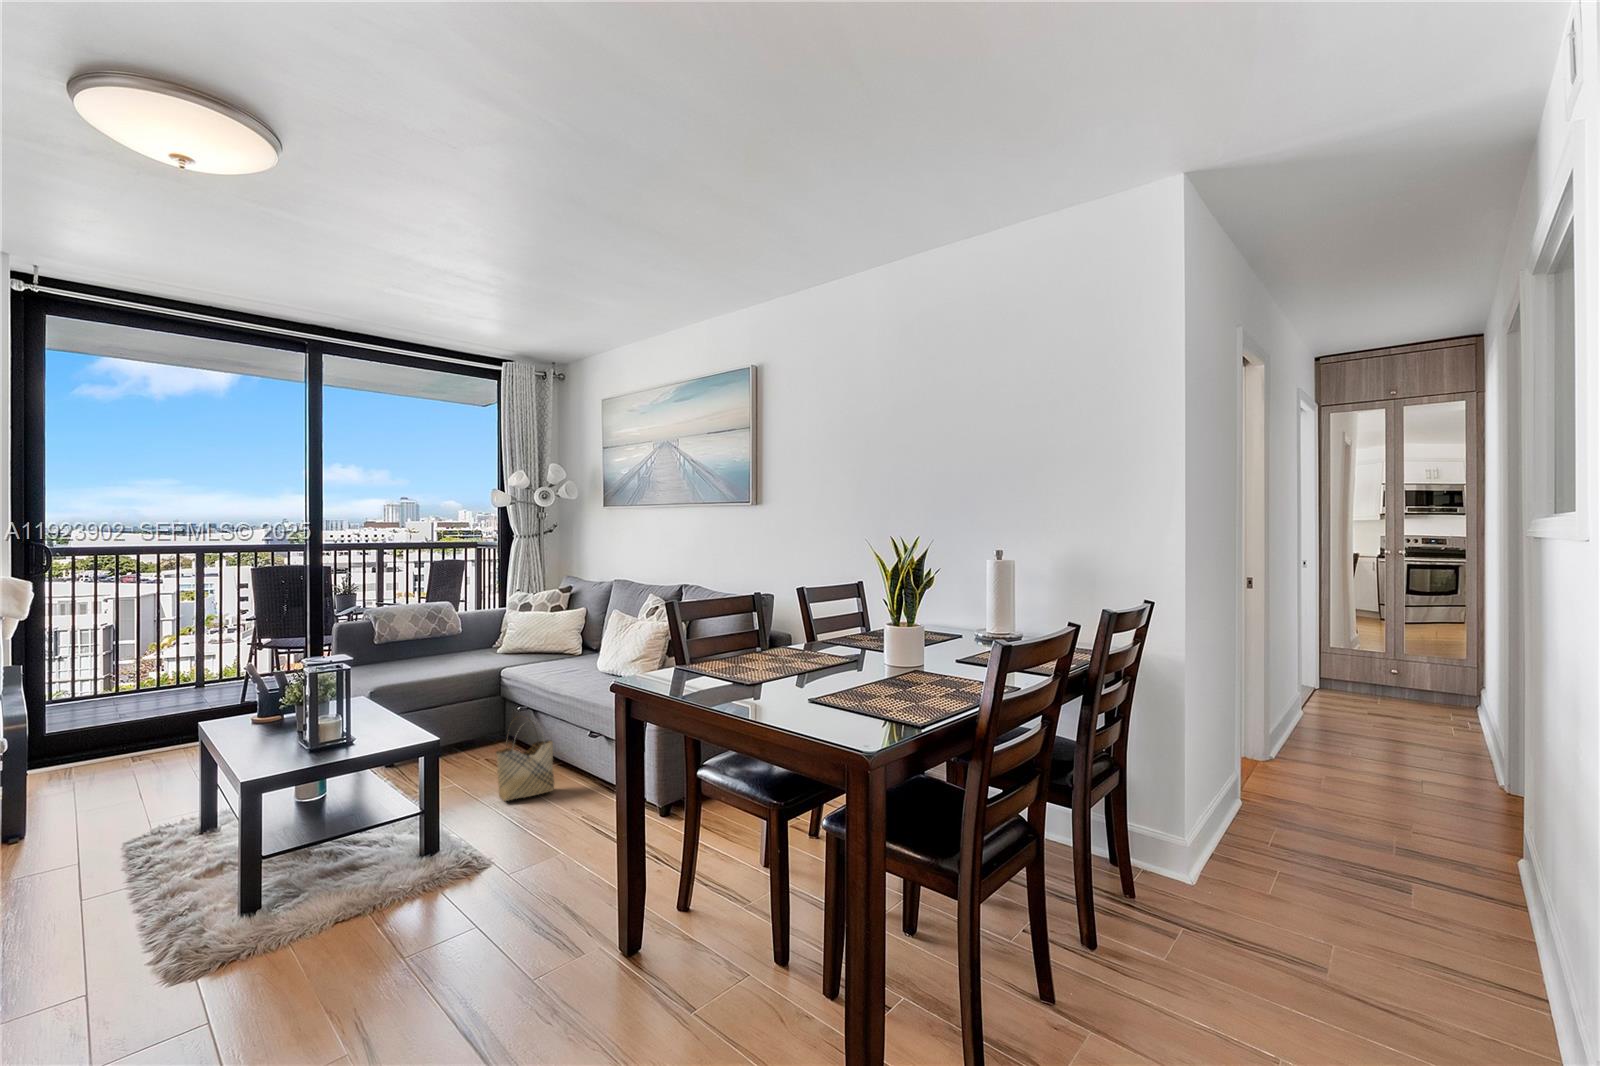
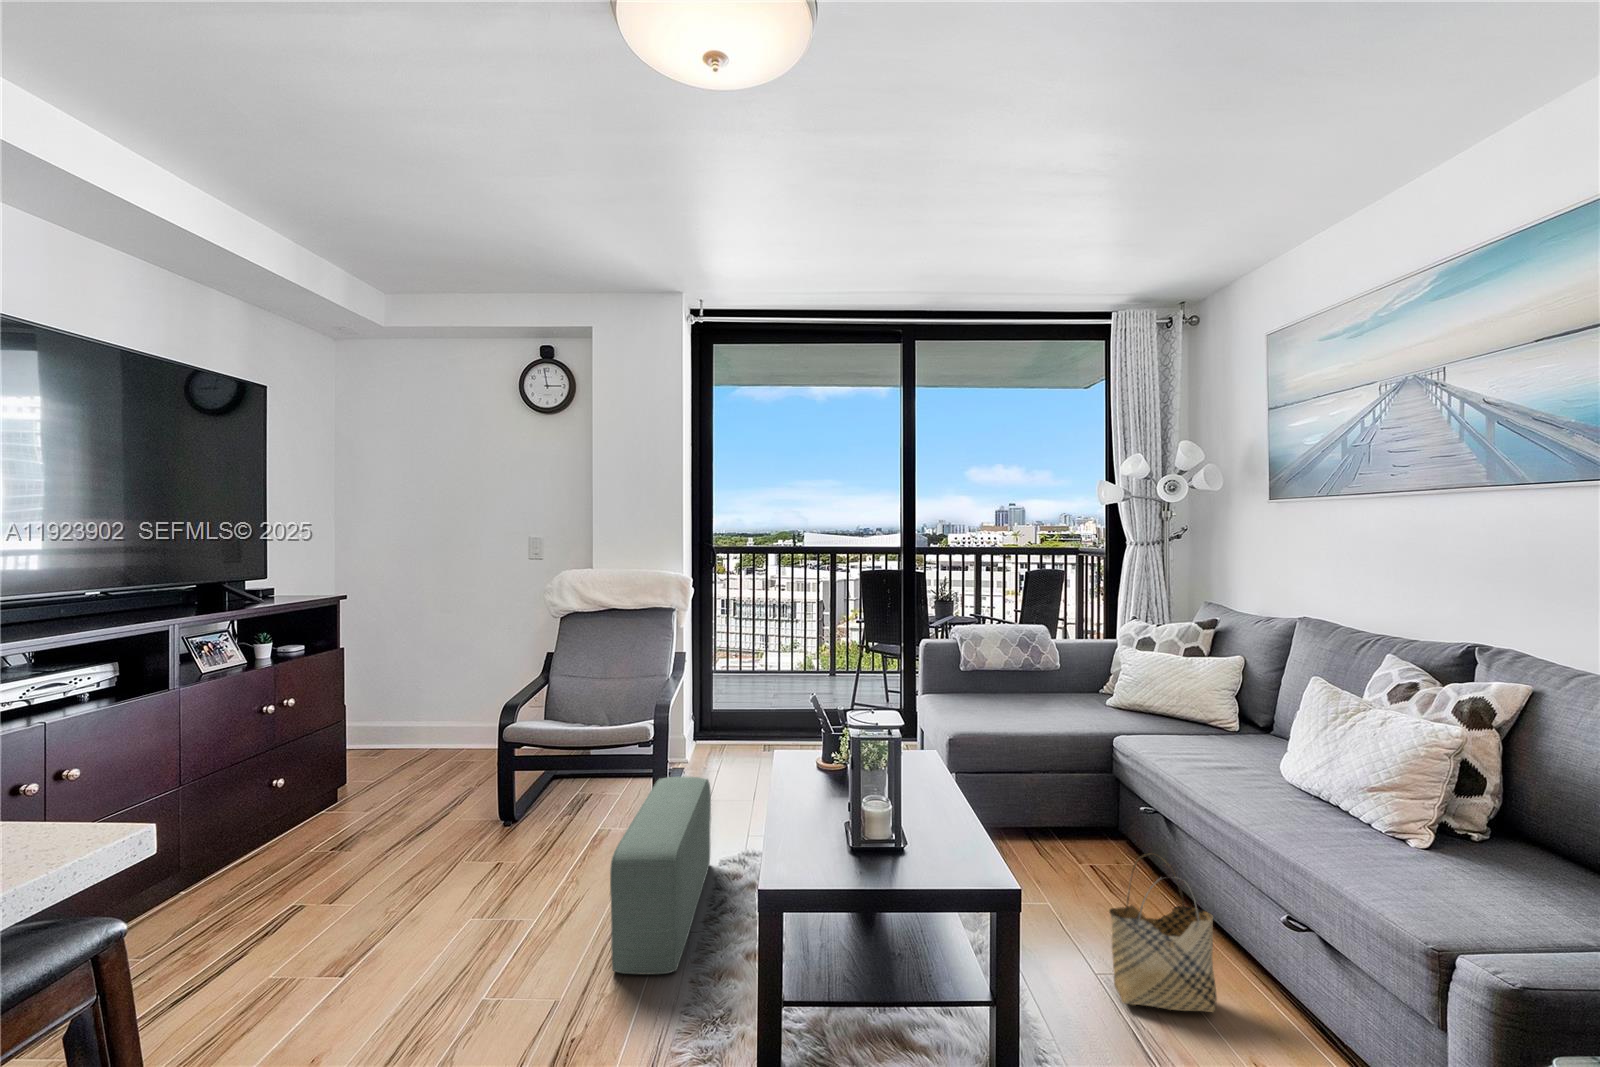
pouf: none [70,752,152,902] -> present [610,777,711,974]

